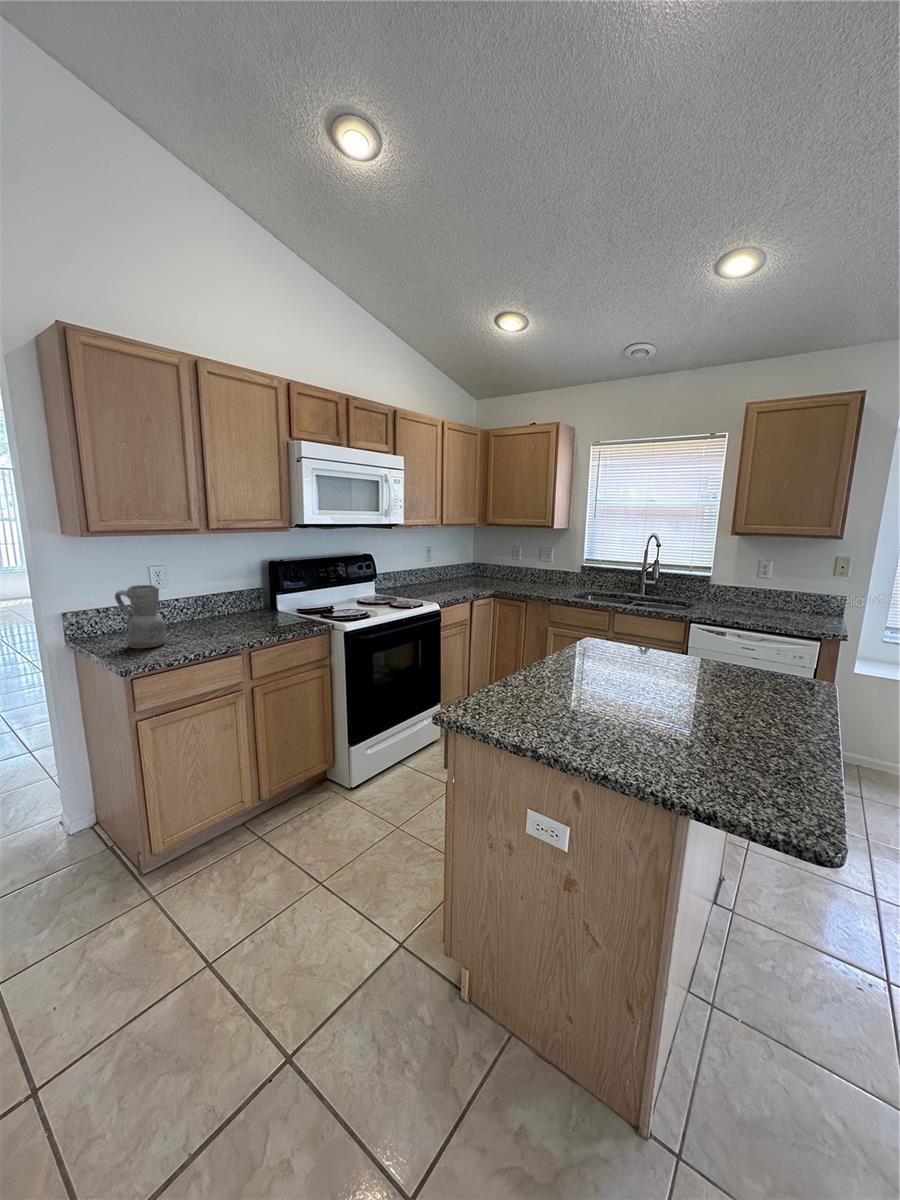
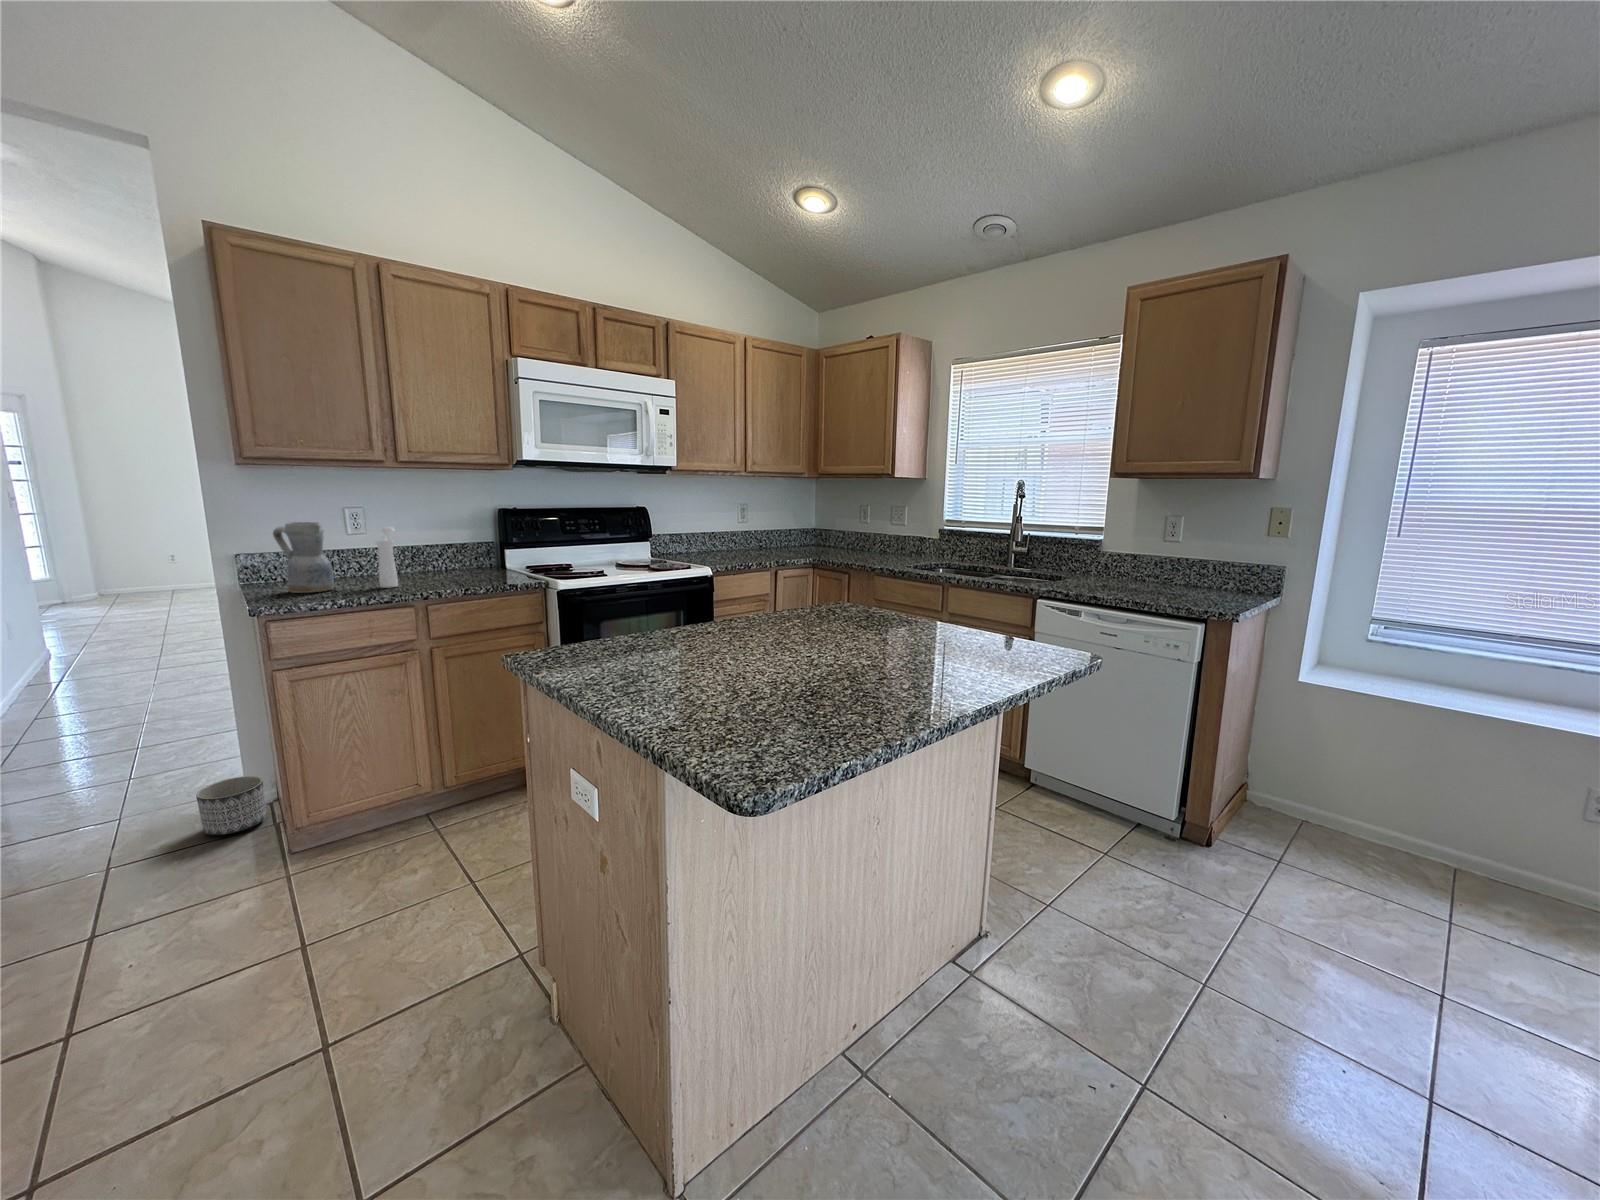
pepper mill: none [196,585,216,638] -> present [376,527,398,588]
planter: none [35,808,94,867] -> present [196,776,266,835]

